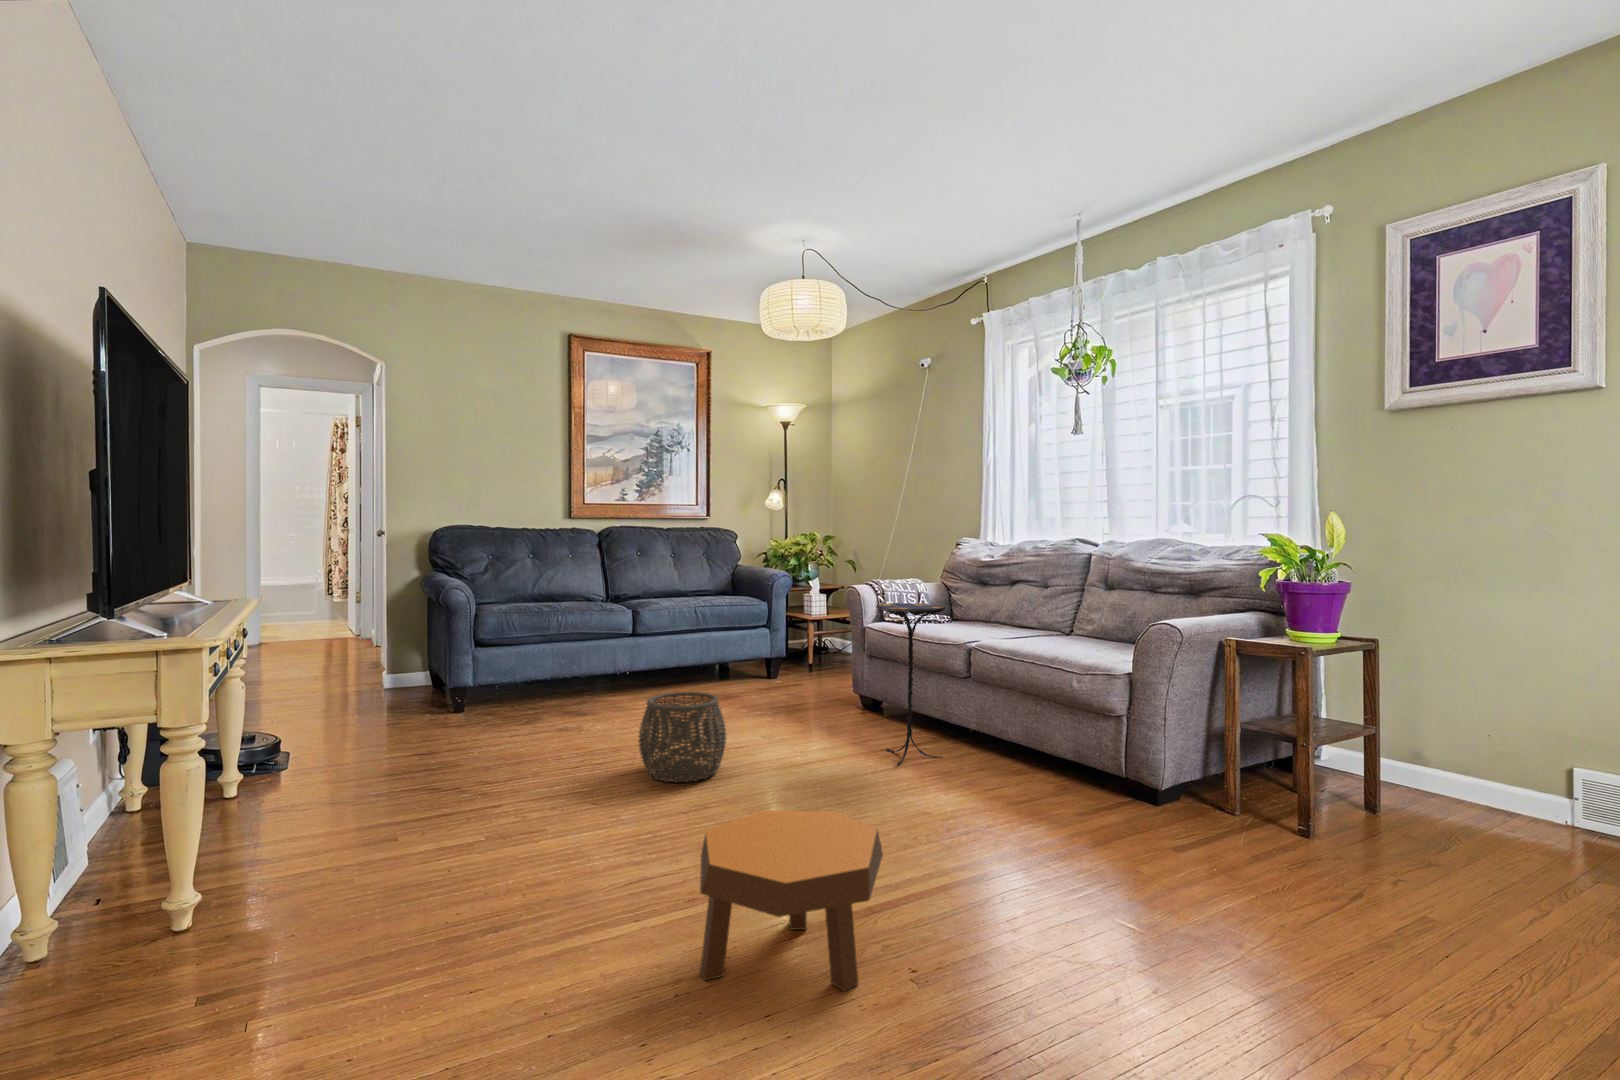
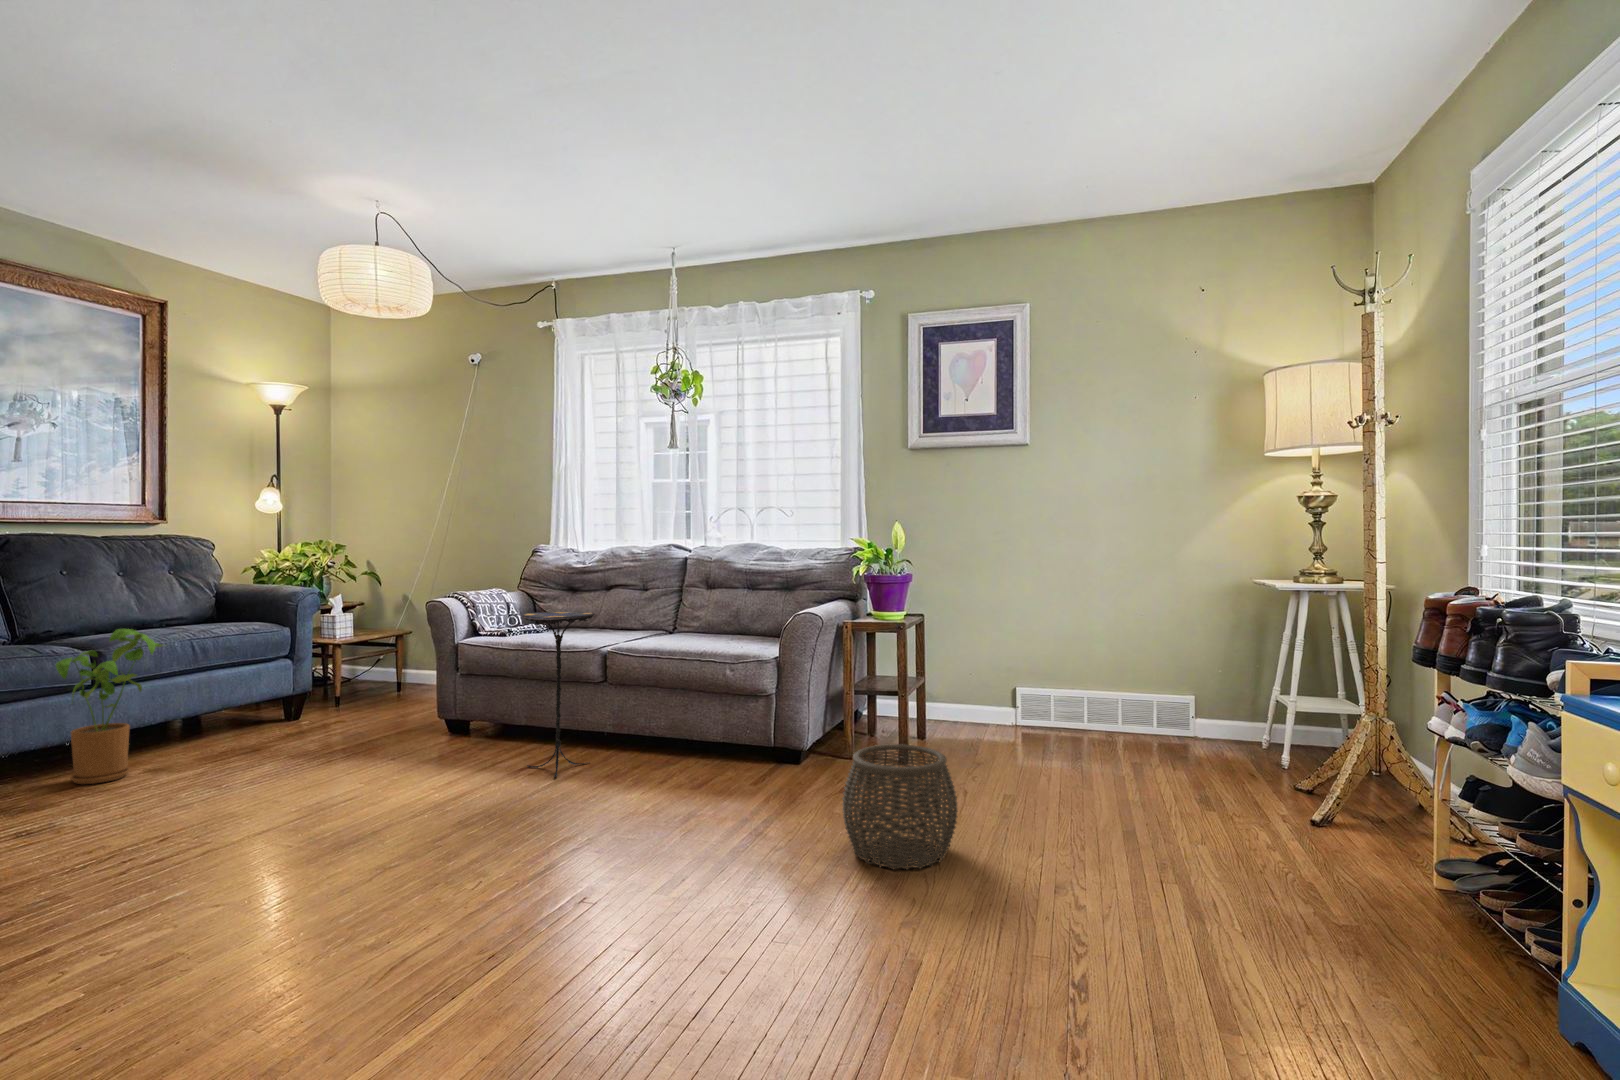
house plant: none [606,596,668,705] -> present [56,629,163,784]
woven basket: present [639,692,727,783] -> present [842,744,958,870]
footstool: present [700,810,883,991] -> none [545,808,745,998]

